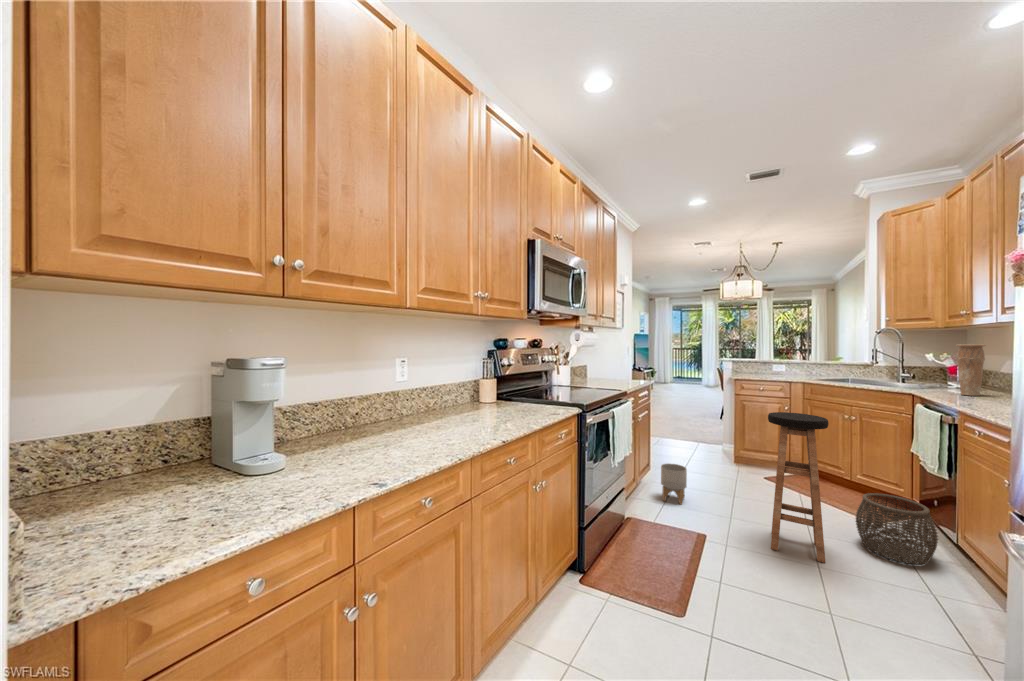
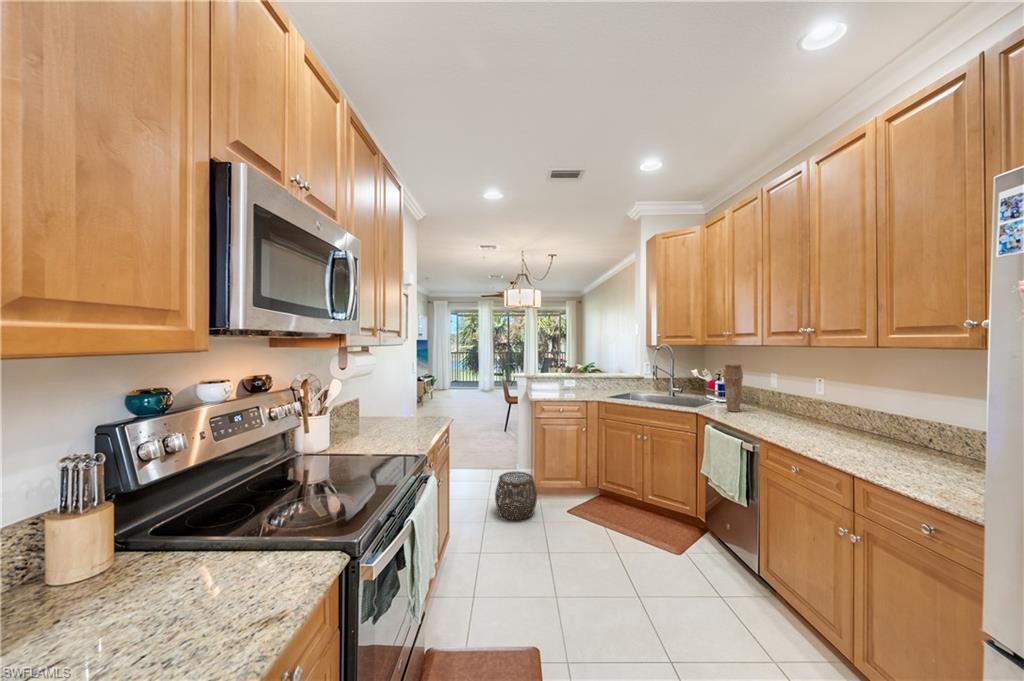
bar stool: present [768,412,829,563] -> none [612,461,682,657]
planter: present [661,464,687,505] -> none [473,538,506,600]
woven basket: present [856,493,938,565] -> present [495,472,537,520]

